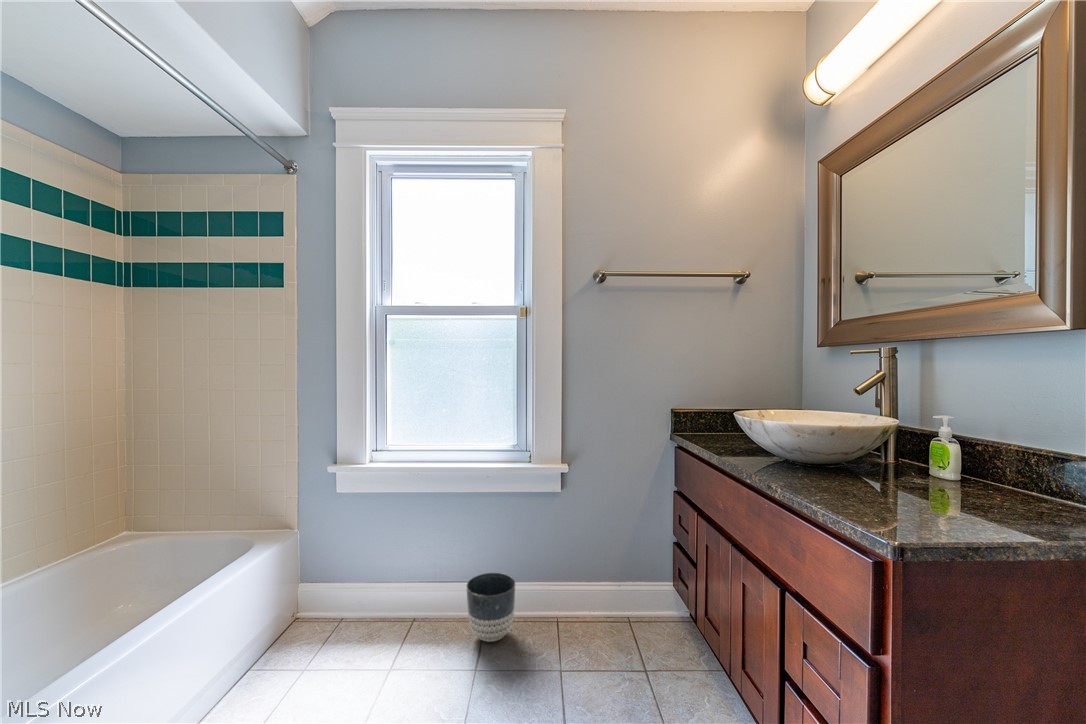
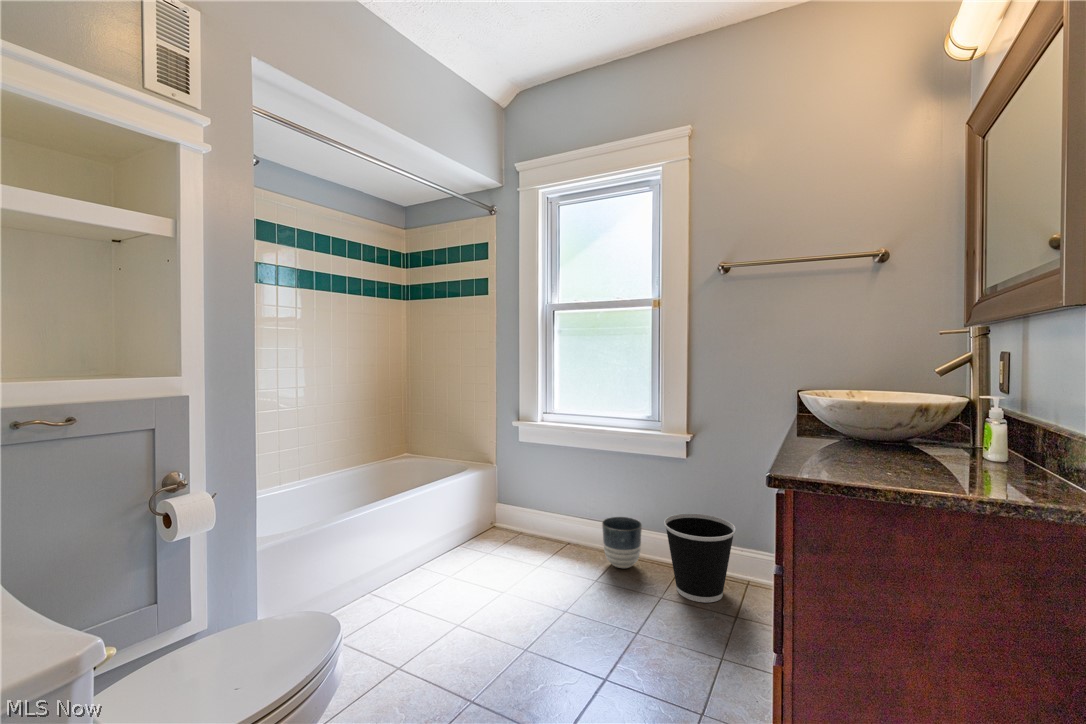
wastebasket: none [550,555,629,666] -> present [664,513,736,602]

